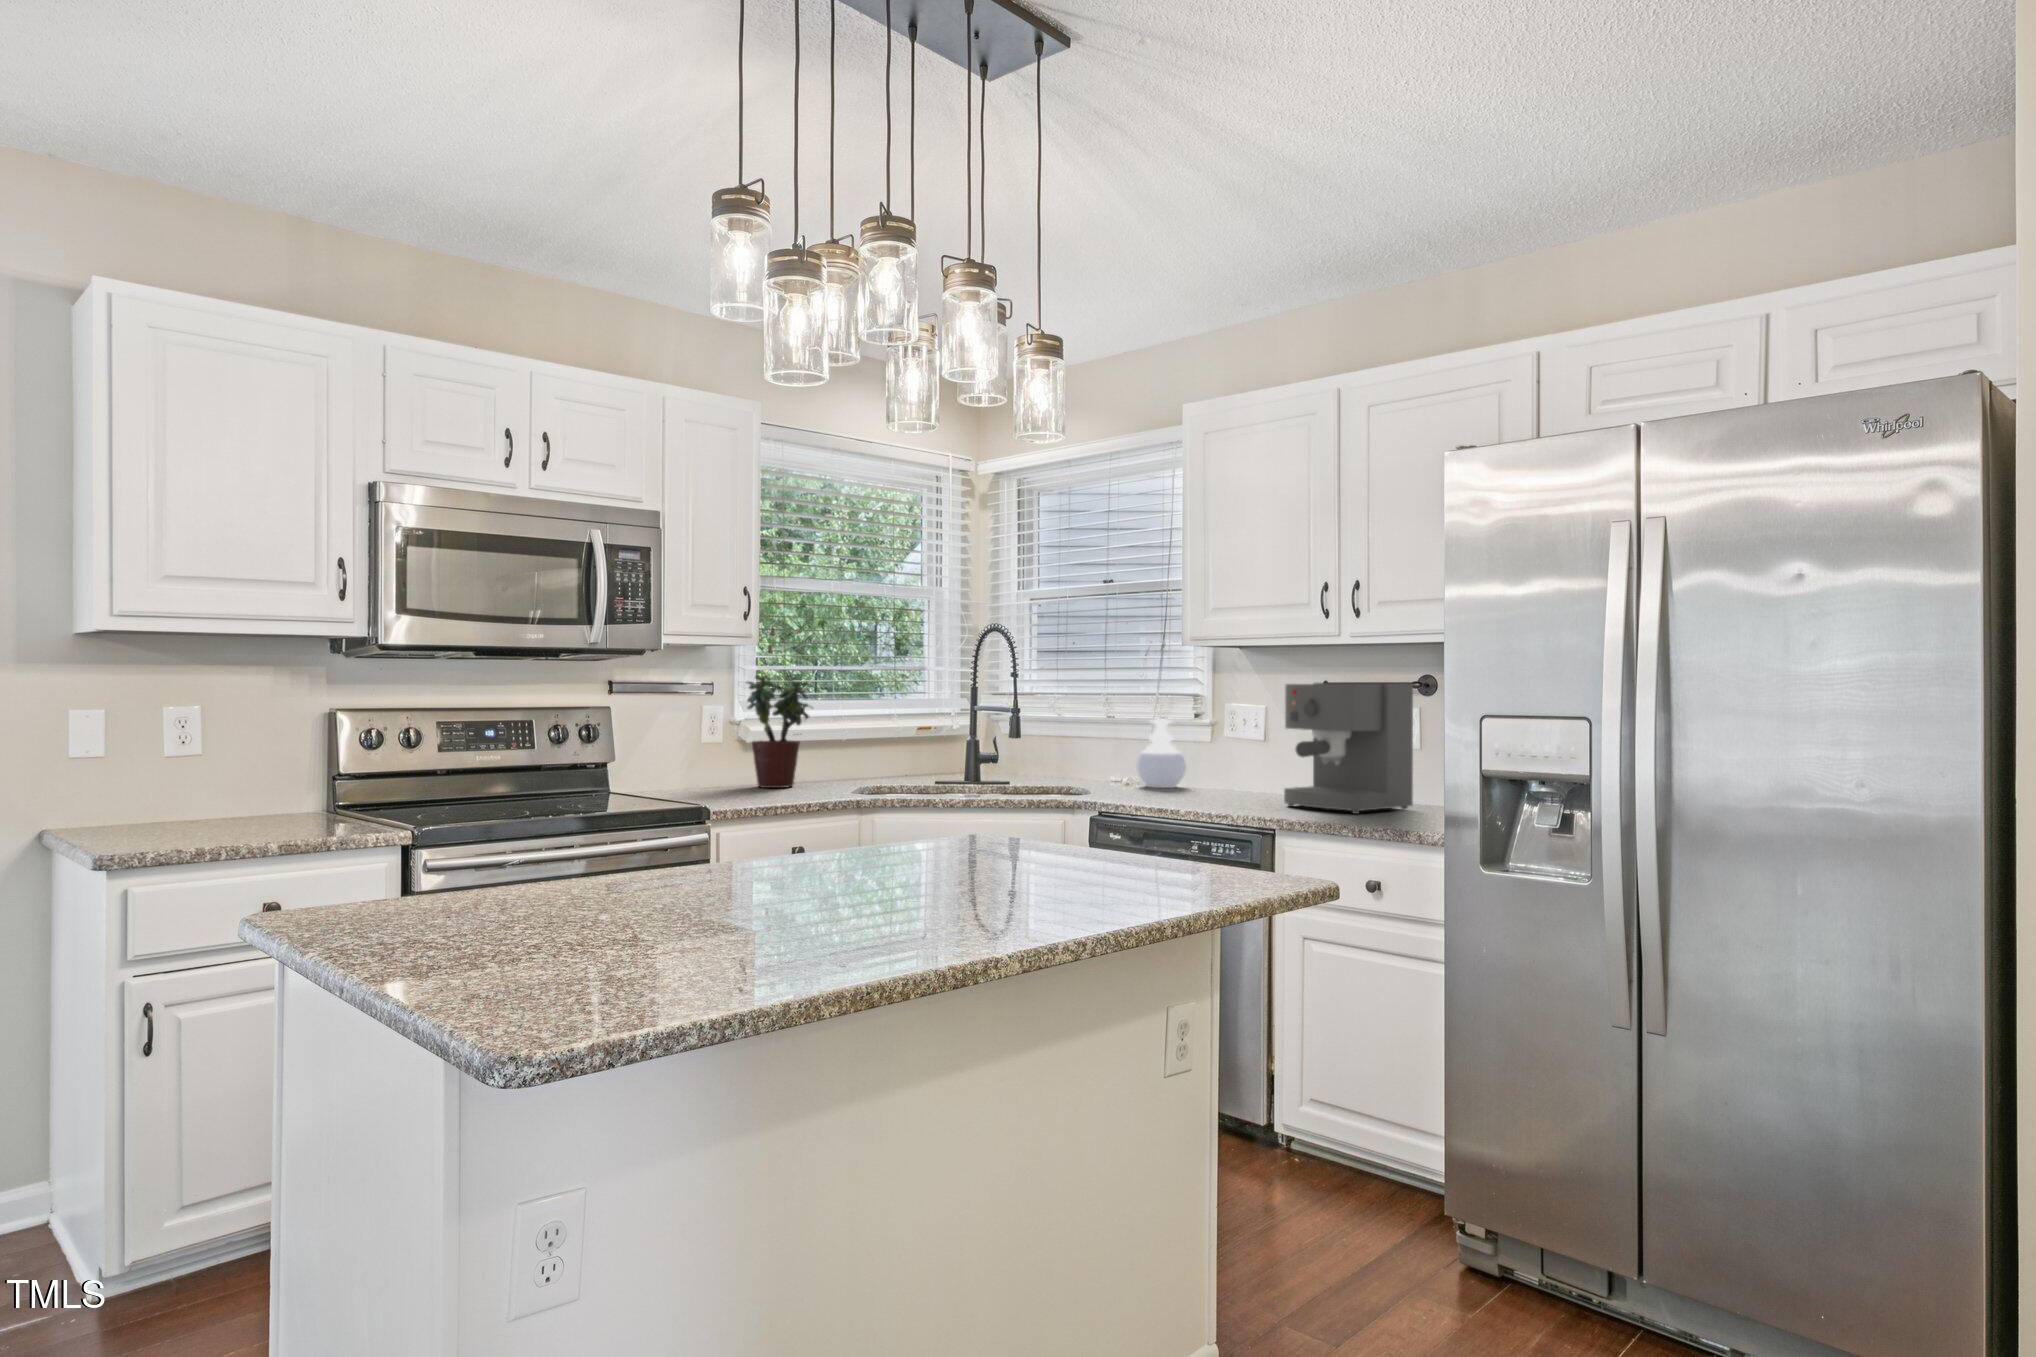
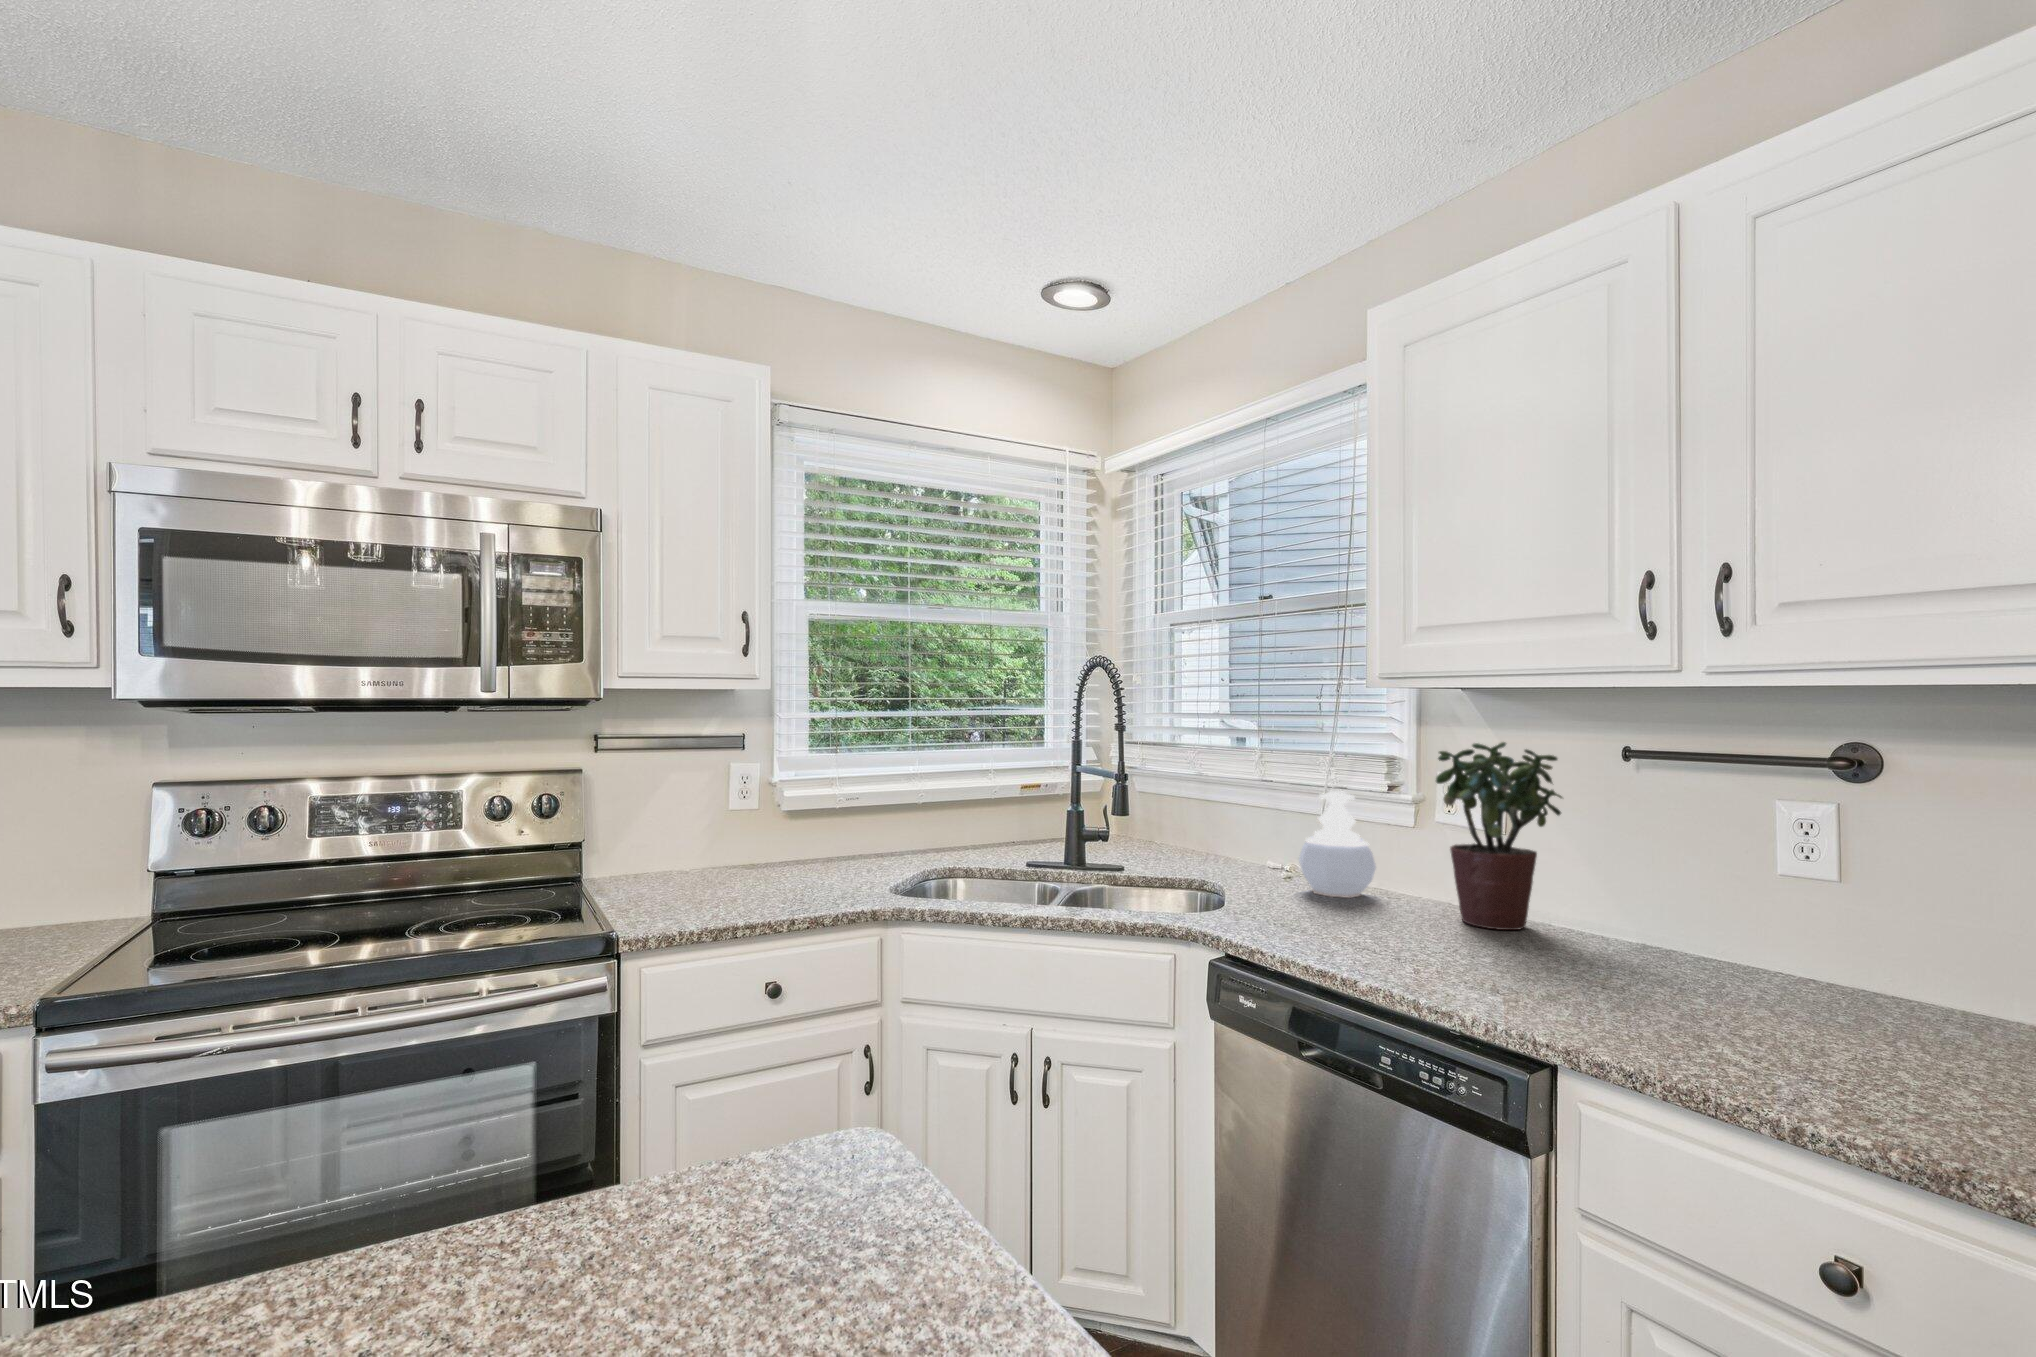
potted plant: present [747,674,810,788] -> present [1436,742,1562,930]
coffee maker: present [1284,683,1413,814] -> none [1559,753,1841,1026]

